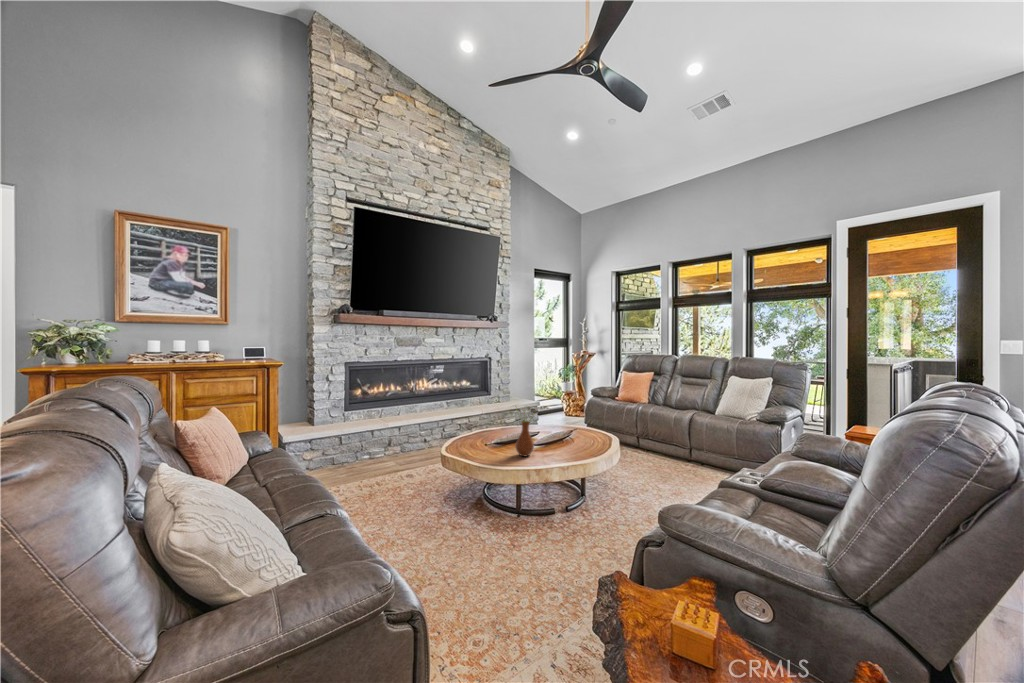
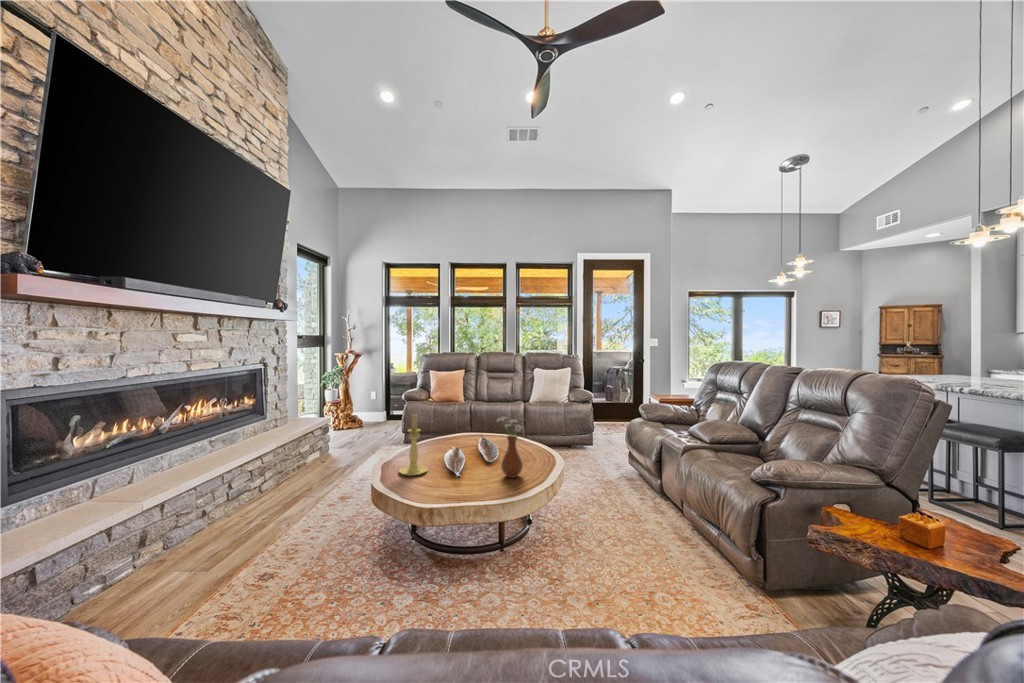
candle holder: none [475,395,495,440] -> present [399,414,428,476]

